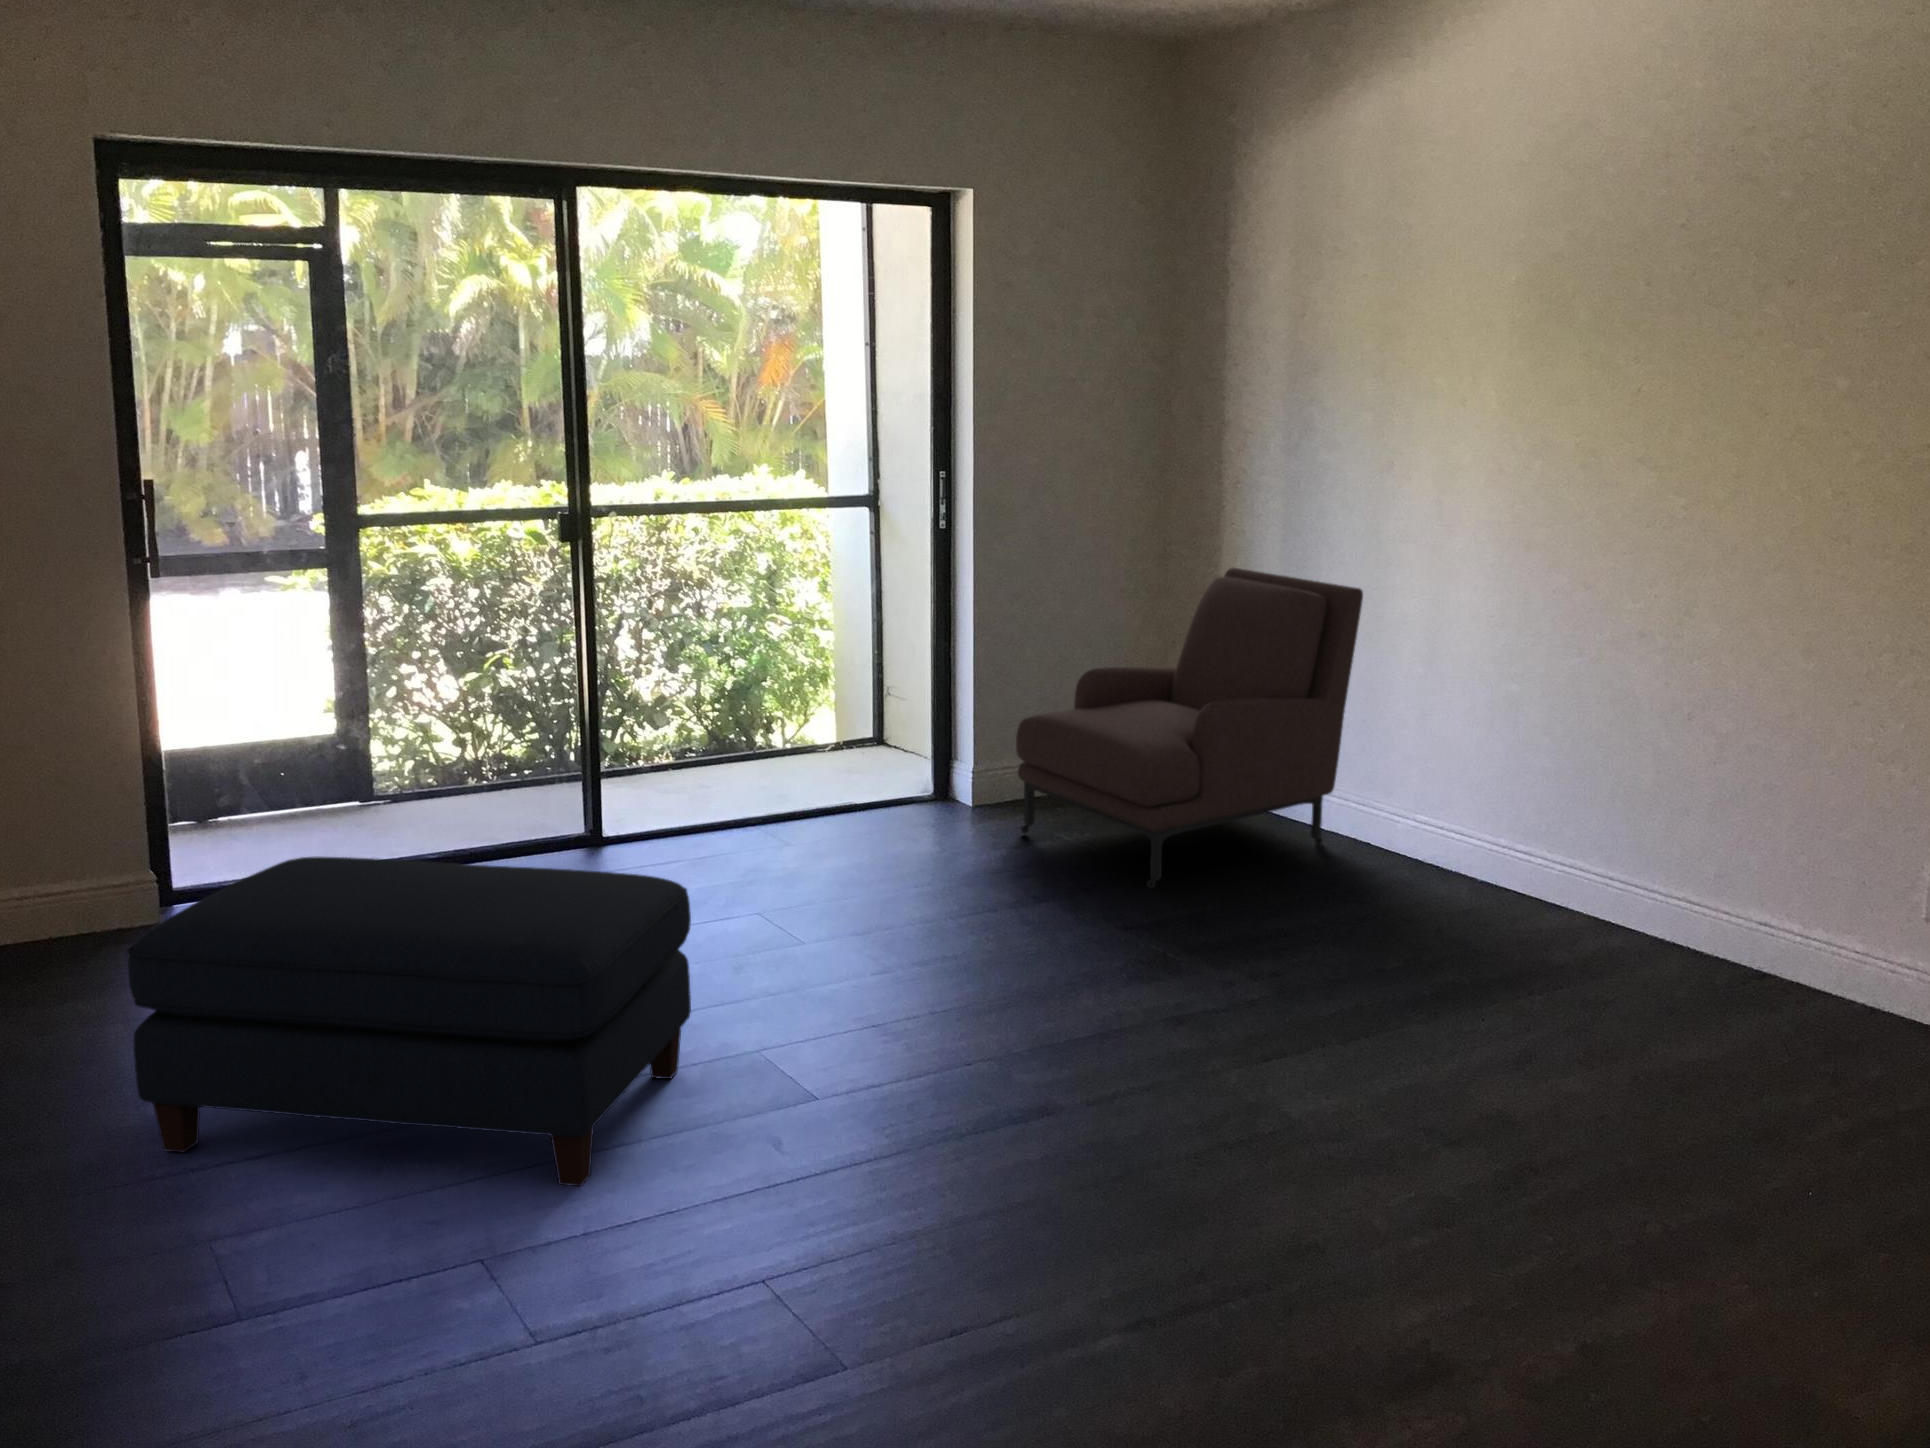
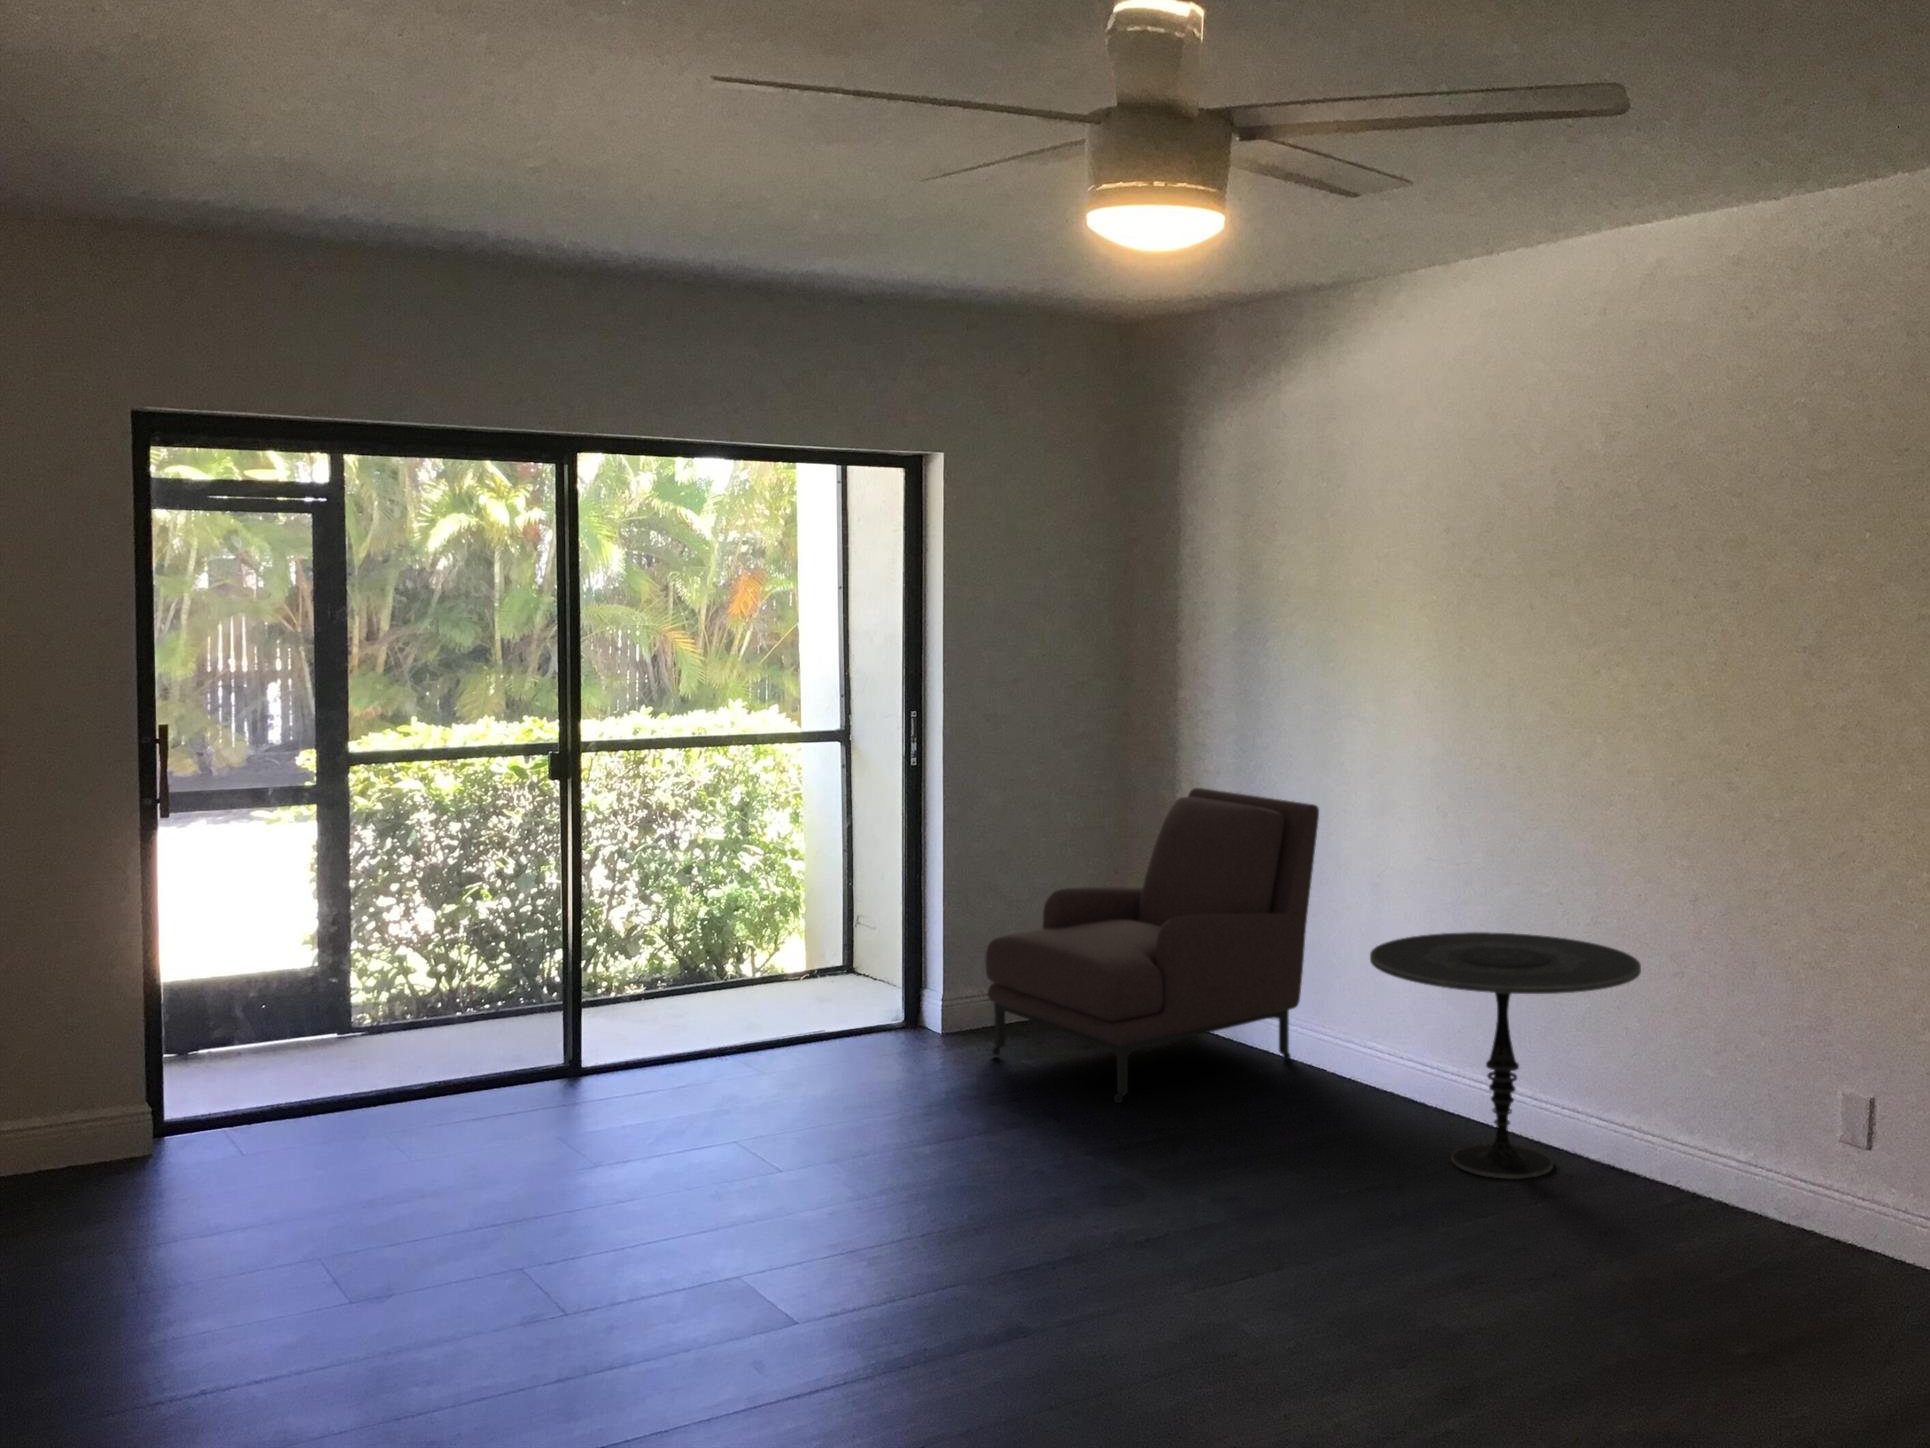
side table: none [1427,727,1719,984] -> present [1370,932,1641,1179]
ottoman: present [127,857,691,1186] -> none [155,1073,671,1369]

